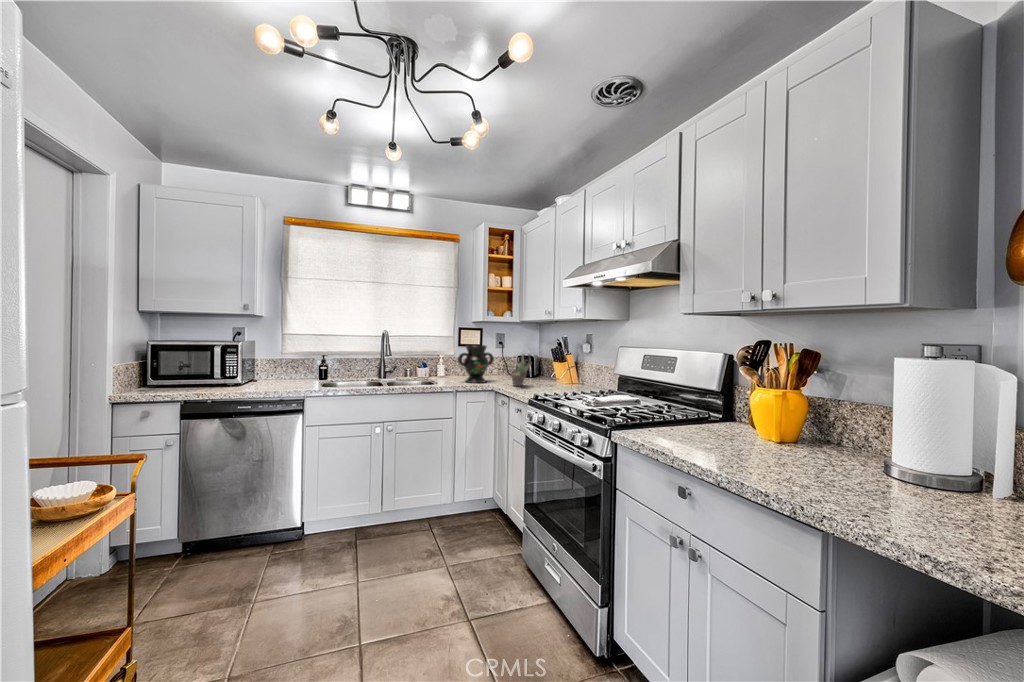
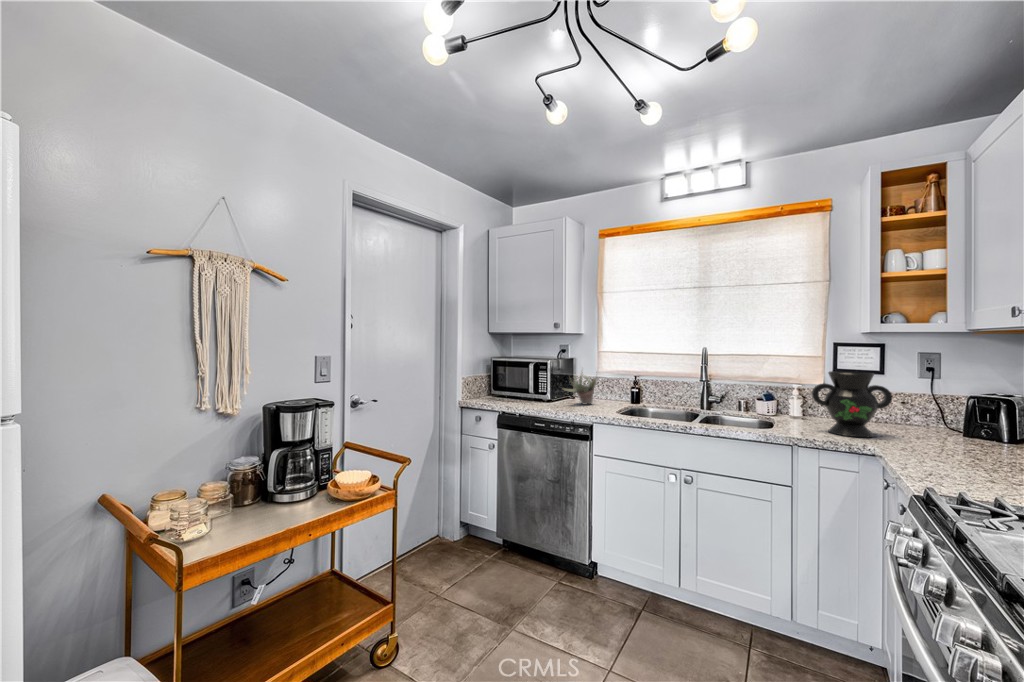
succulent plant: present [511,355,531,386] -> present [564,372,597,404]

